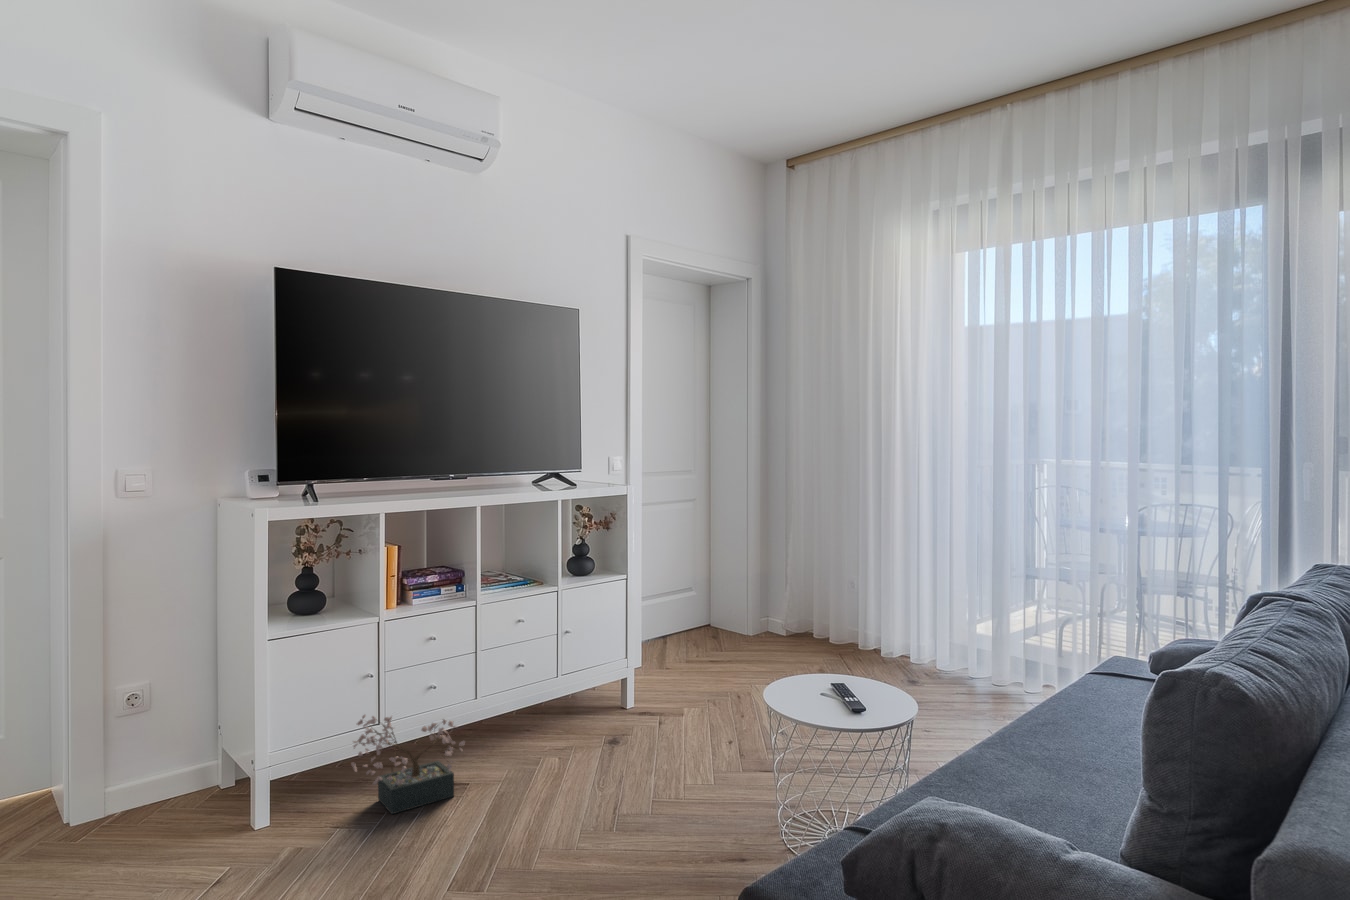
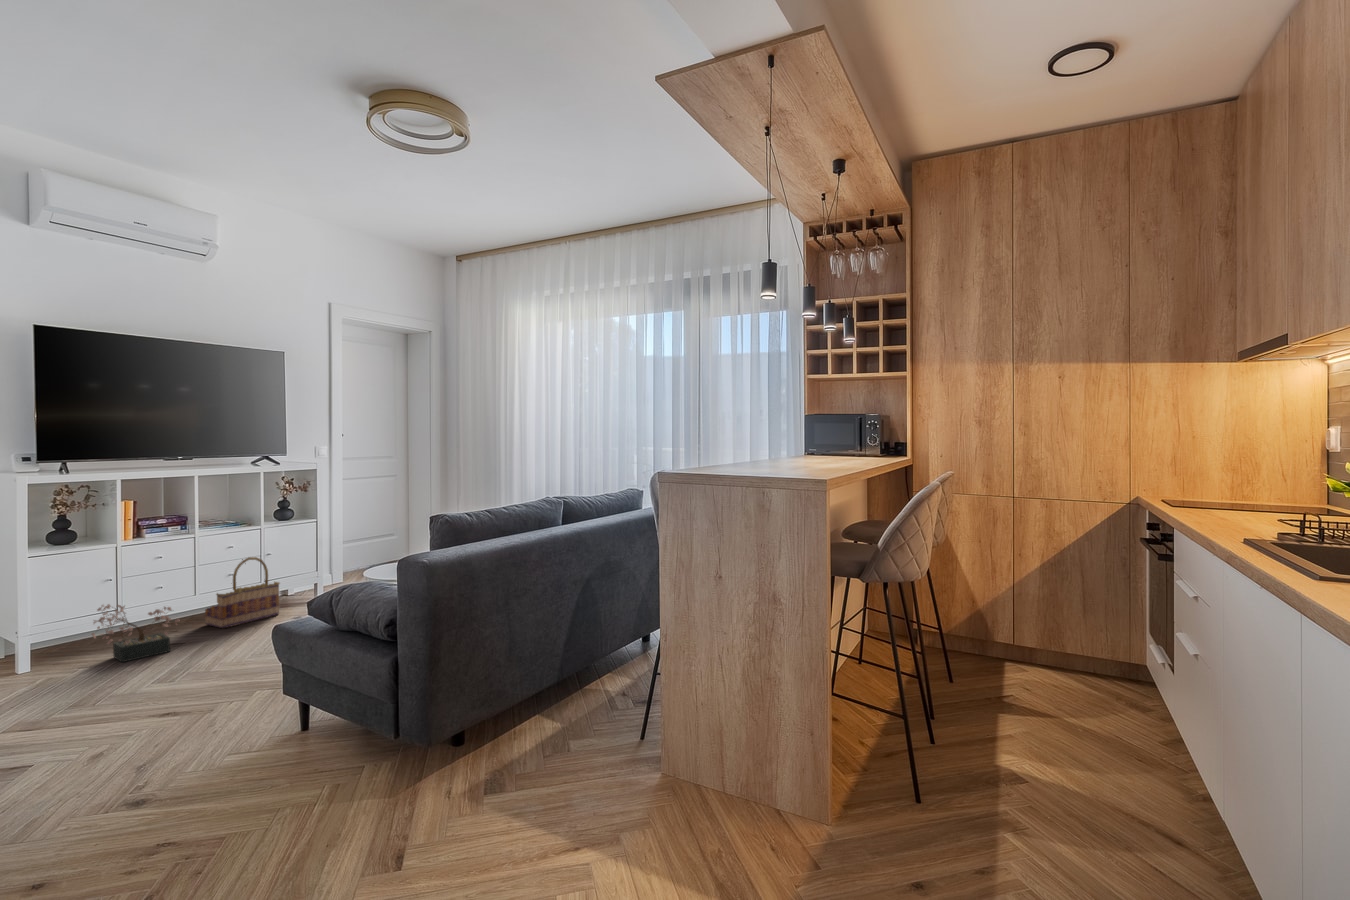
basket: none [483,628,584,750] -> present [205,557,280,628]

